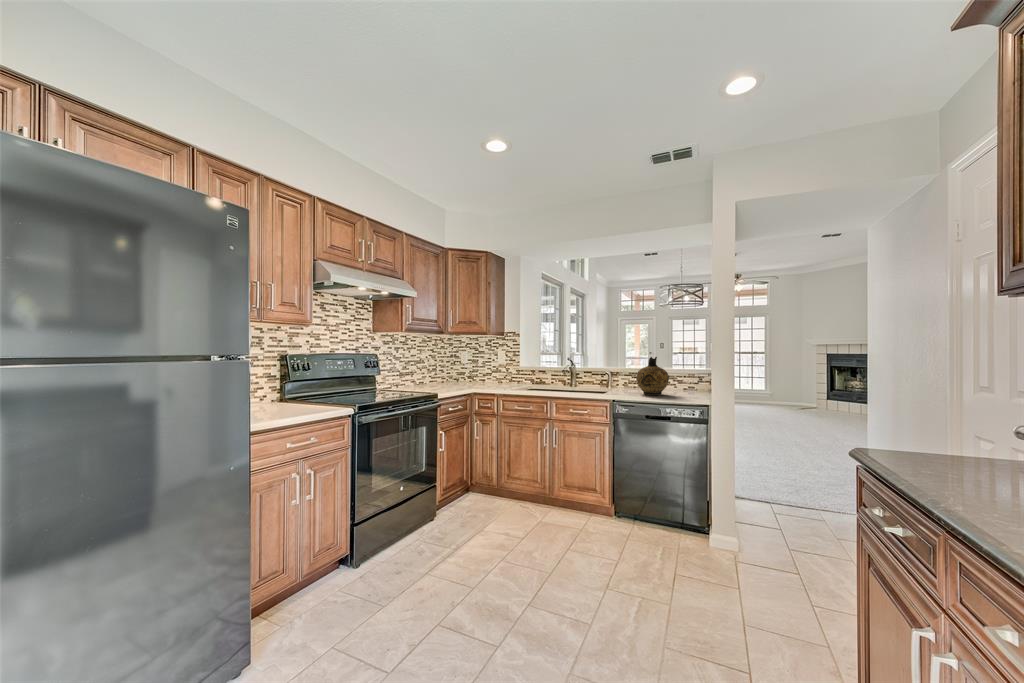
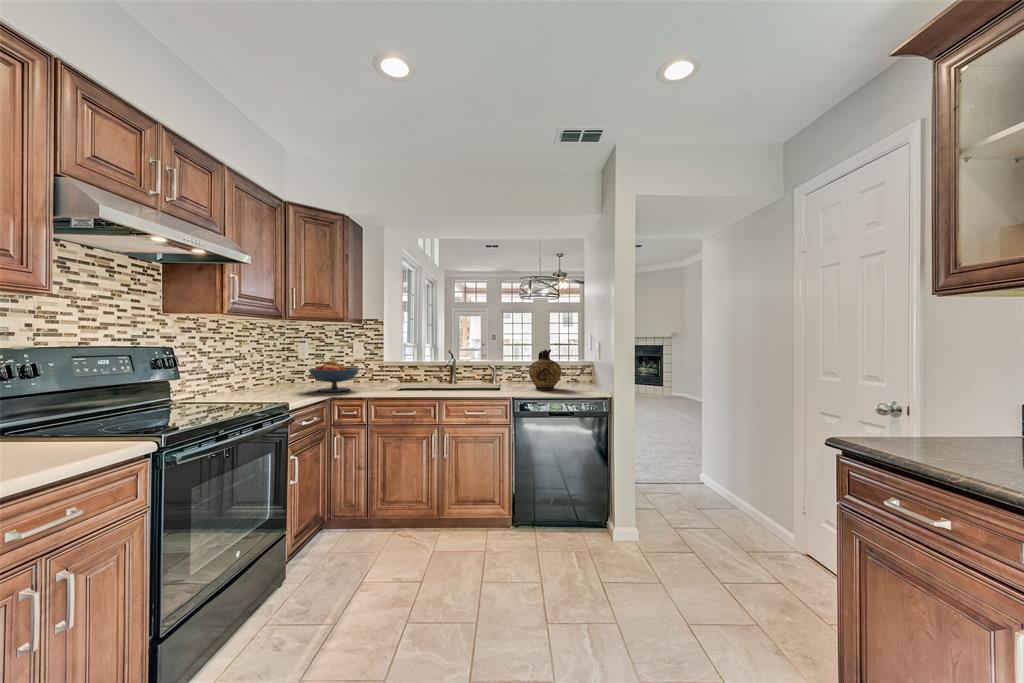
fruit bowl: none [460,365,495,388] -> present [309,361,359,392]

